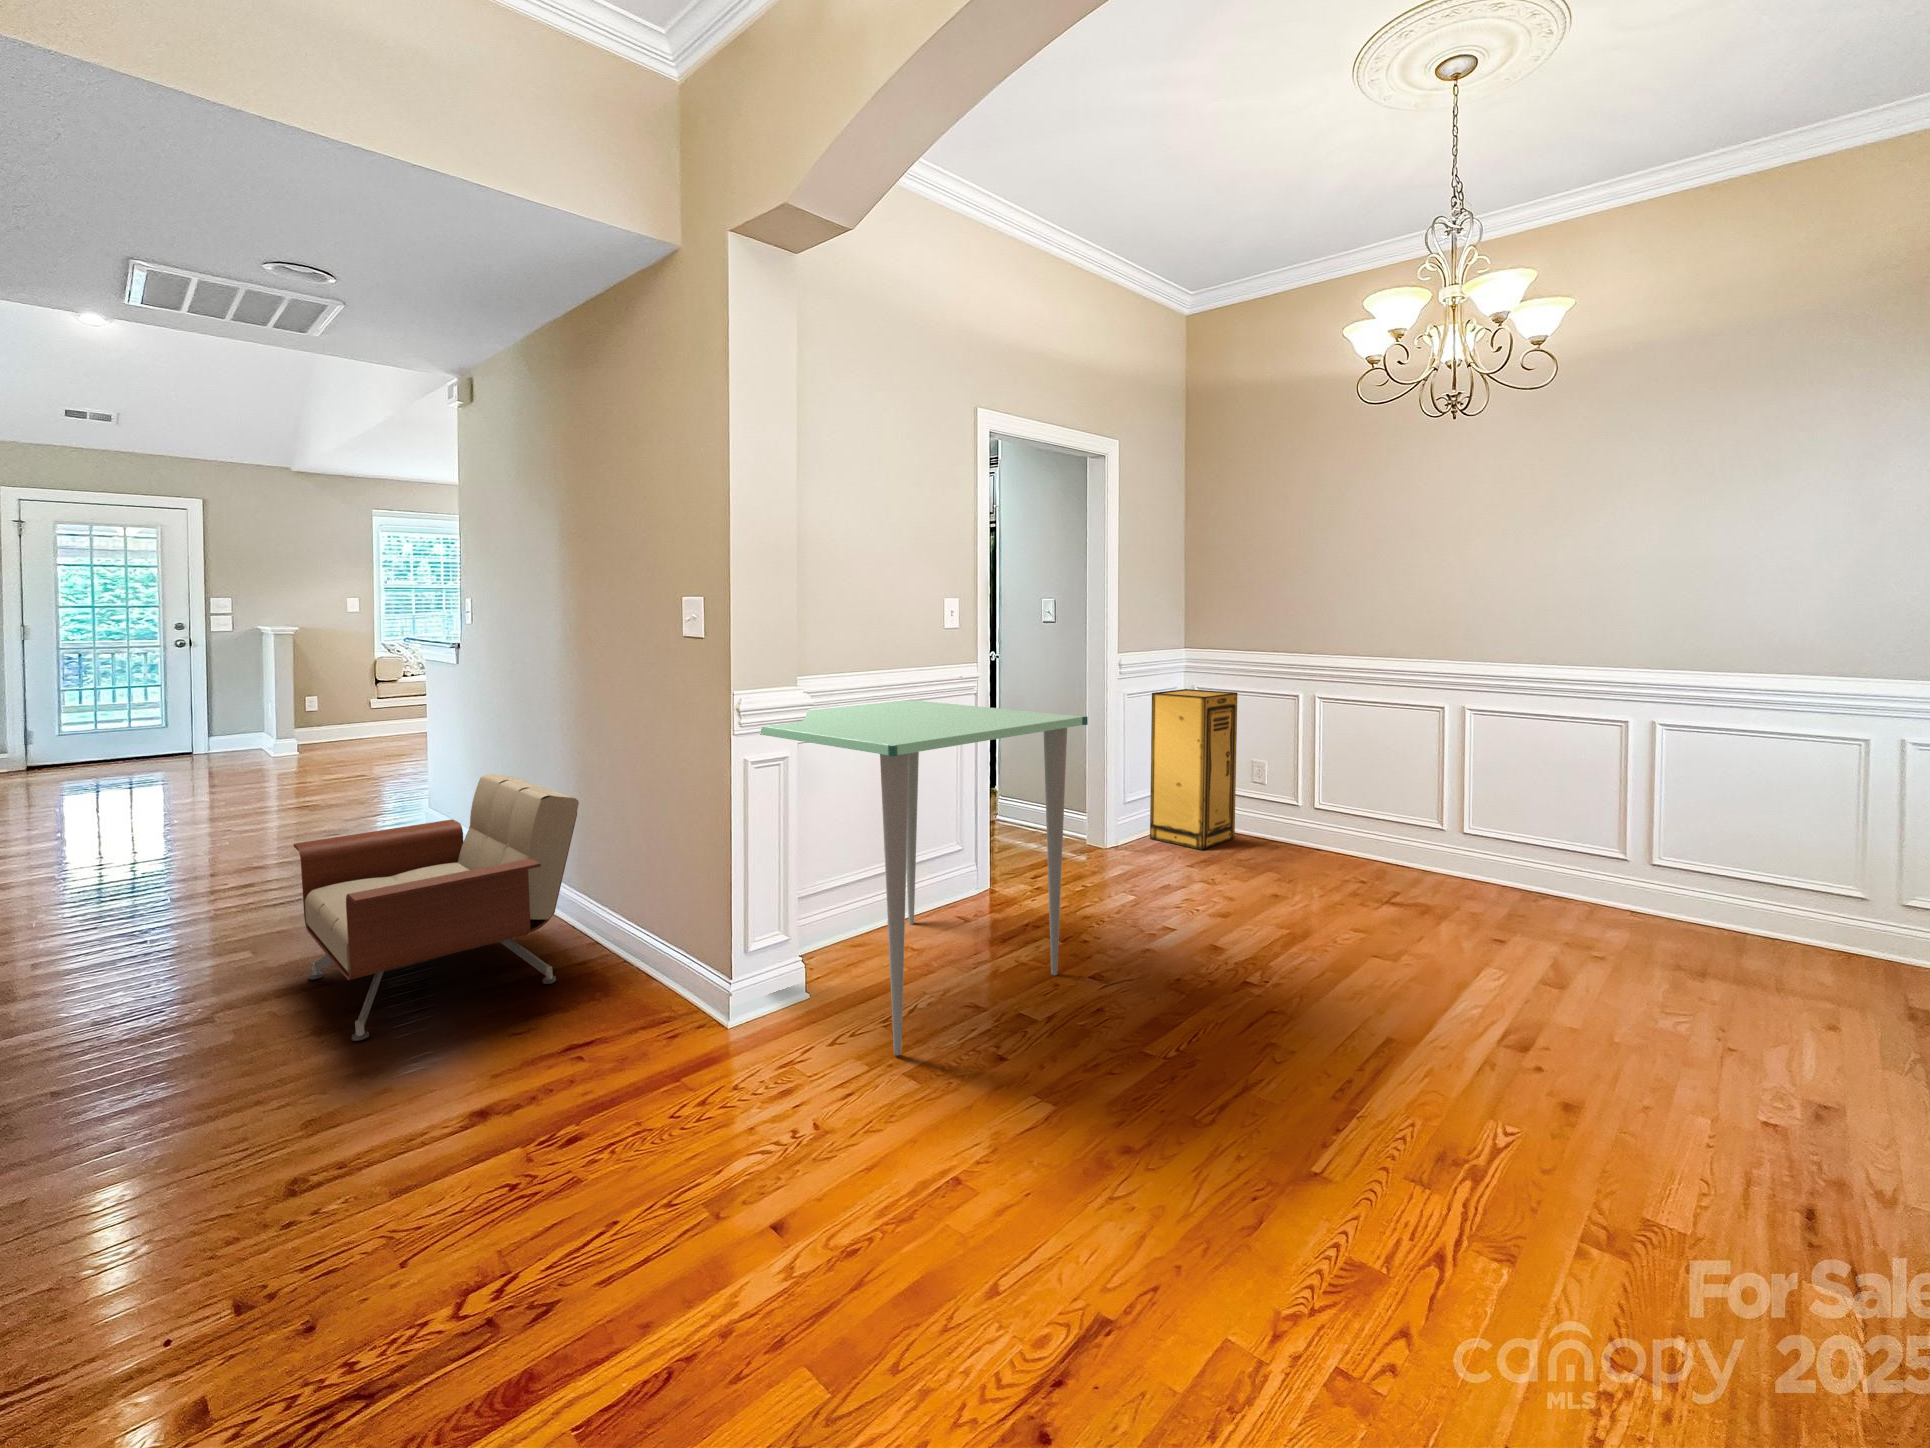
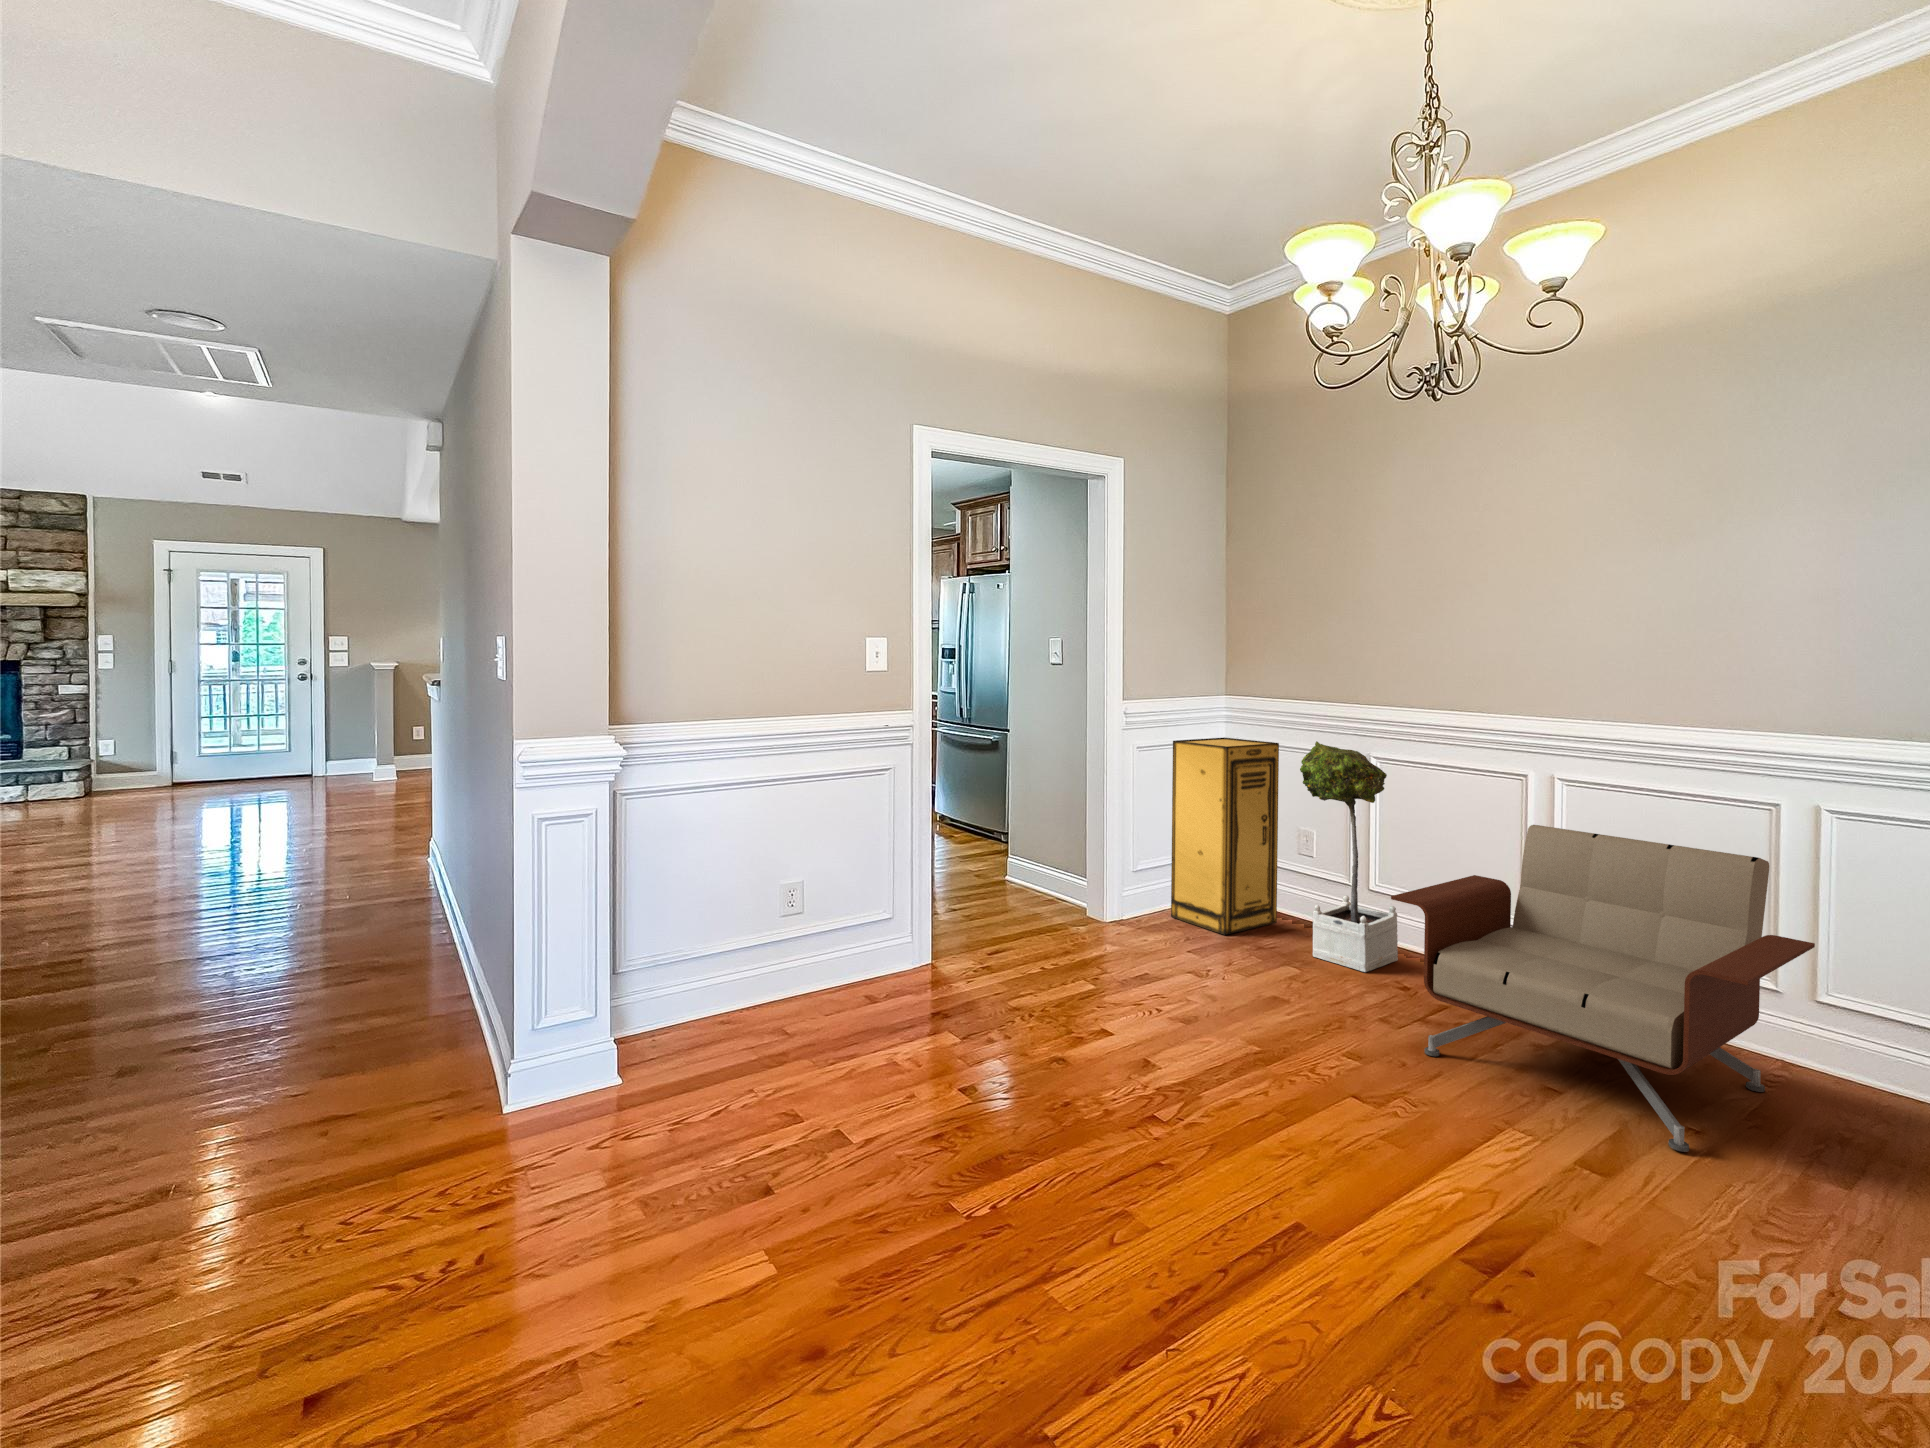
potted tree: none [1267,691,1342,871] -> present [1300,741,1398,972]
dining table: present [760,700,1088,1055] -> none [543,739,964,1174]
armchair: present [294,774,579,1041] -> present [1391,825,1815,1152]

